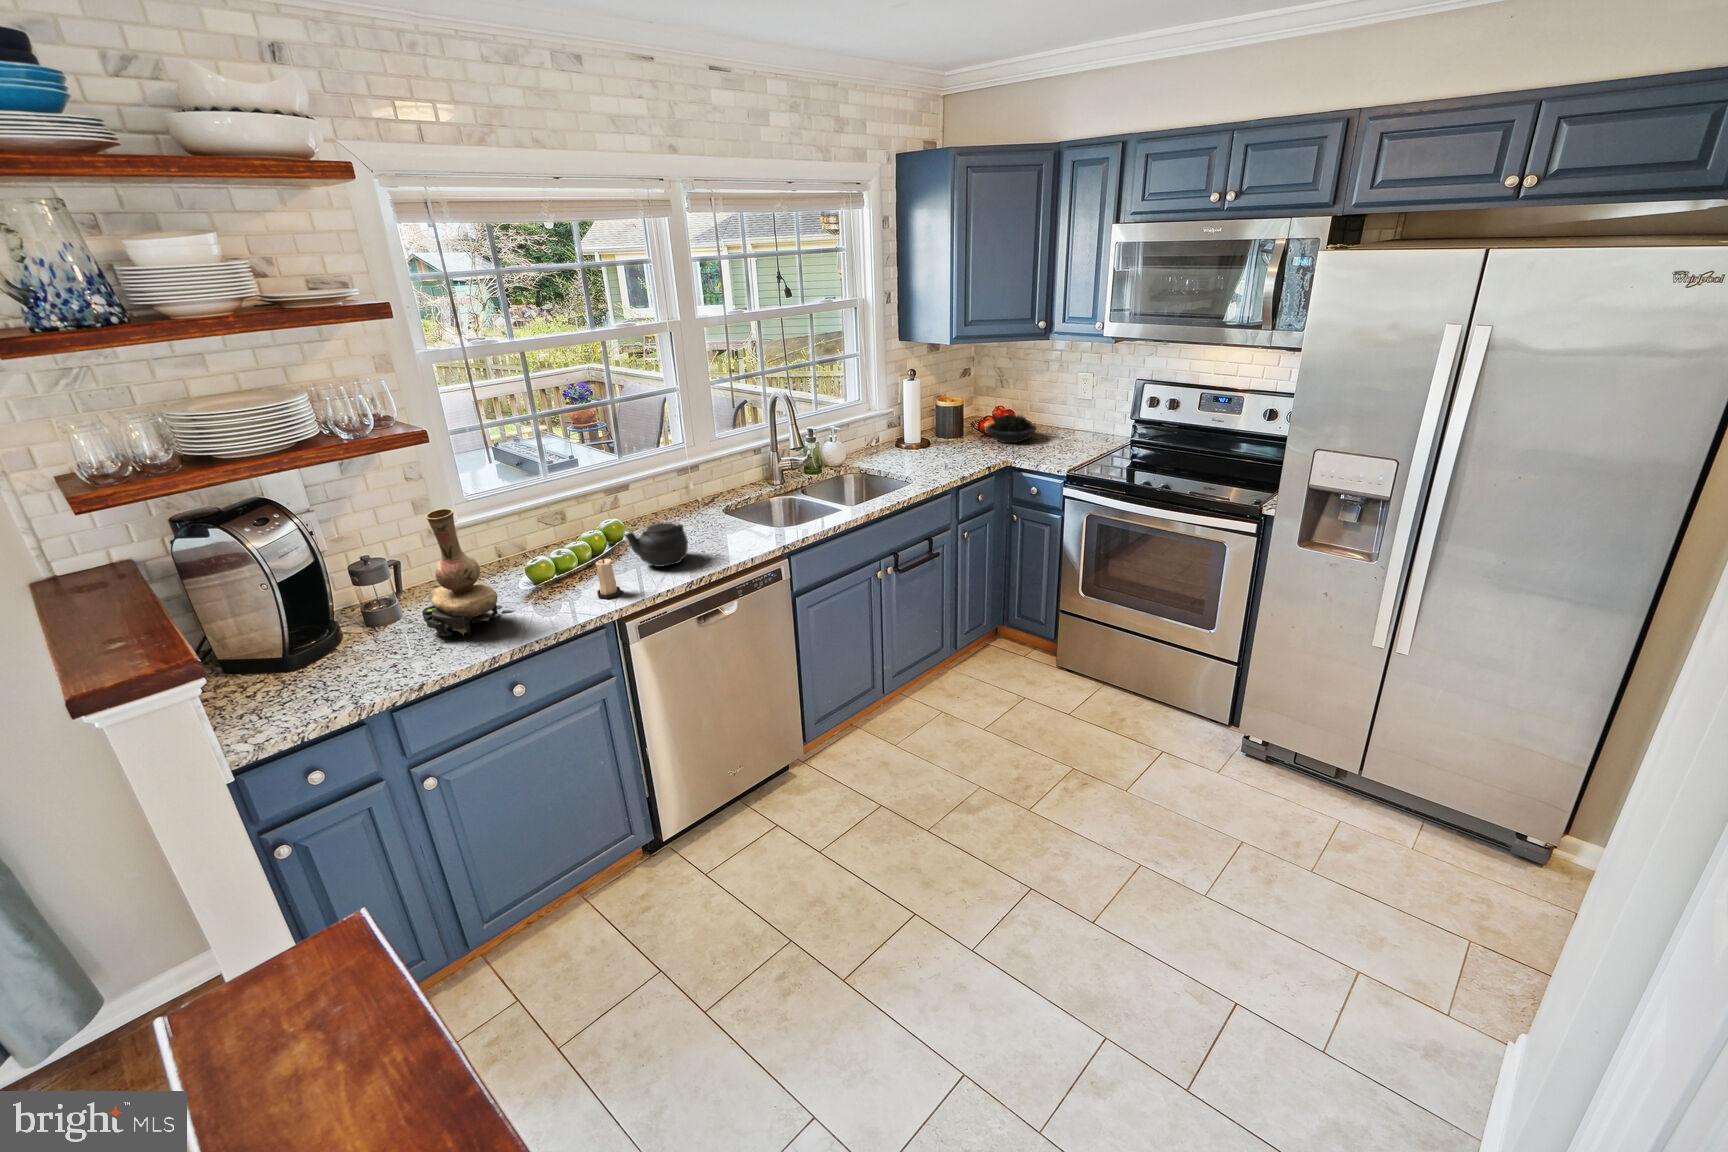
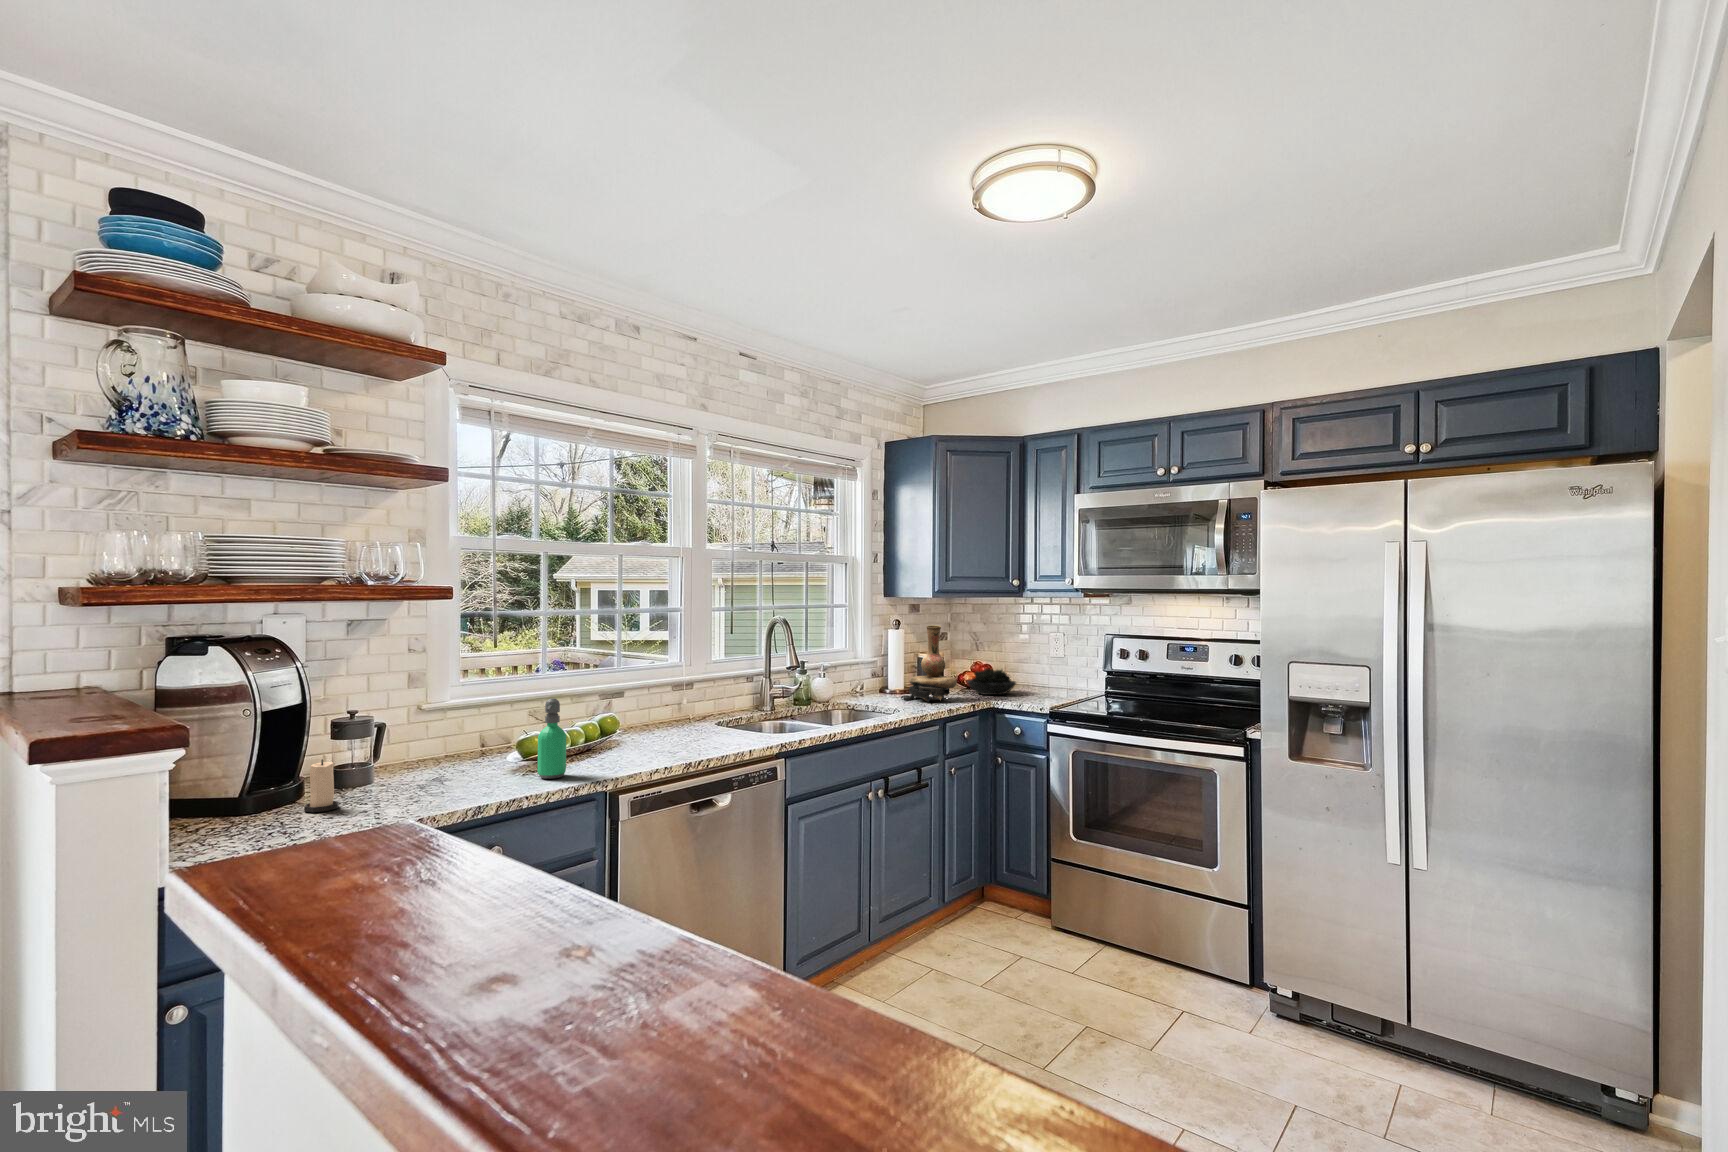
vase: present [422,508,512,638] -> present [901,625,957,702]
teapot: present [624,523,688,567] -> none [622,711,686,754]
soap dispenser: none [539,540,572,614] -> present [537,699,566,779]
candle: present [596,558,621,599] -> present [304,759,338,812]

